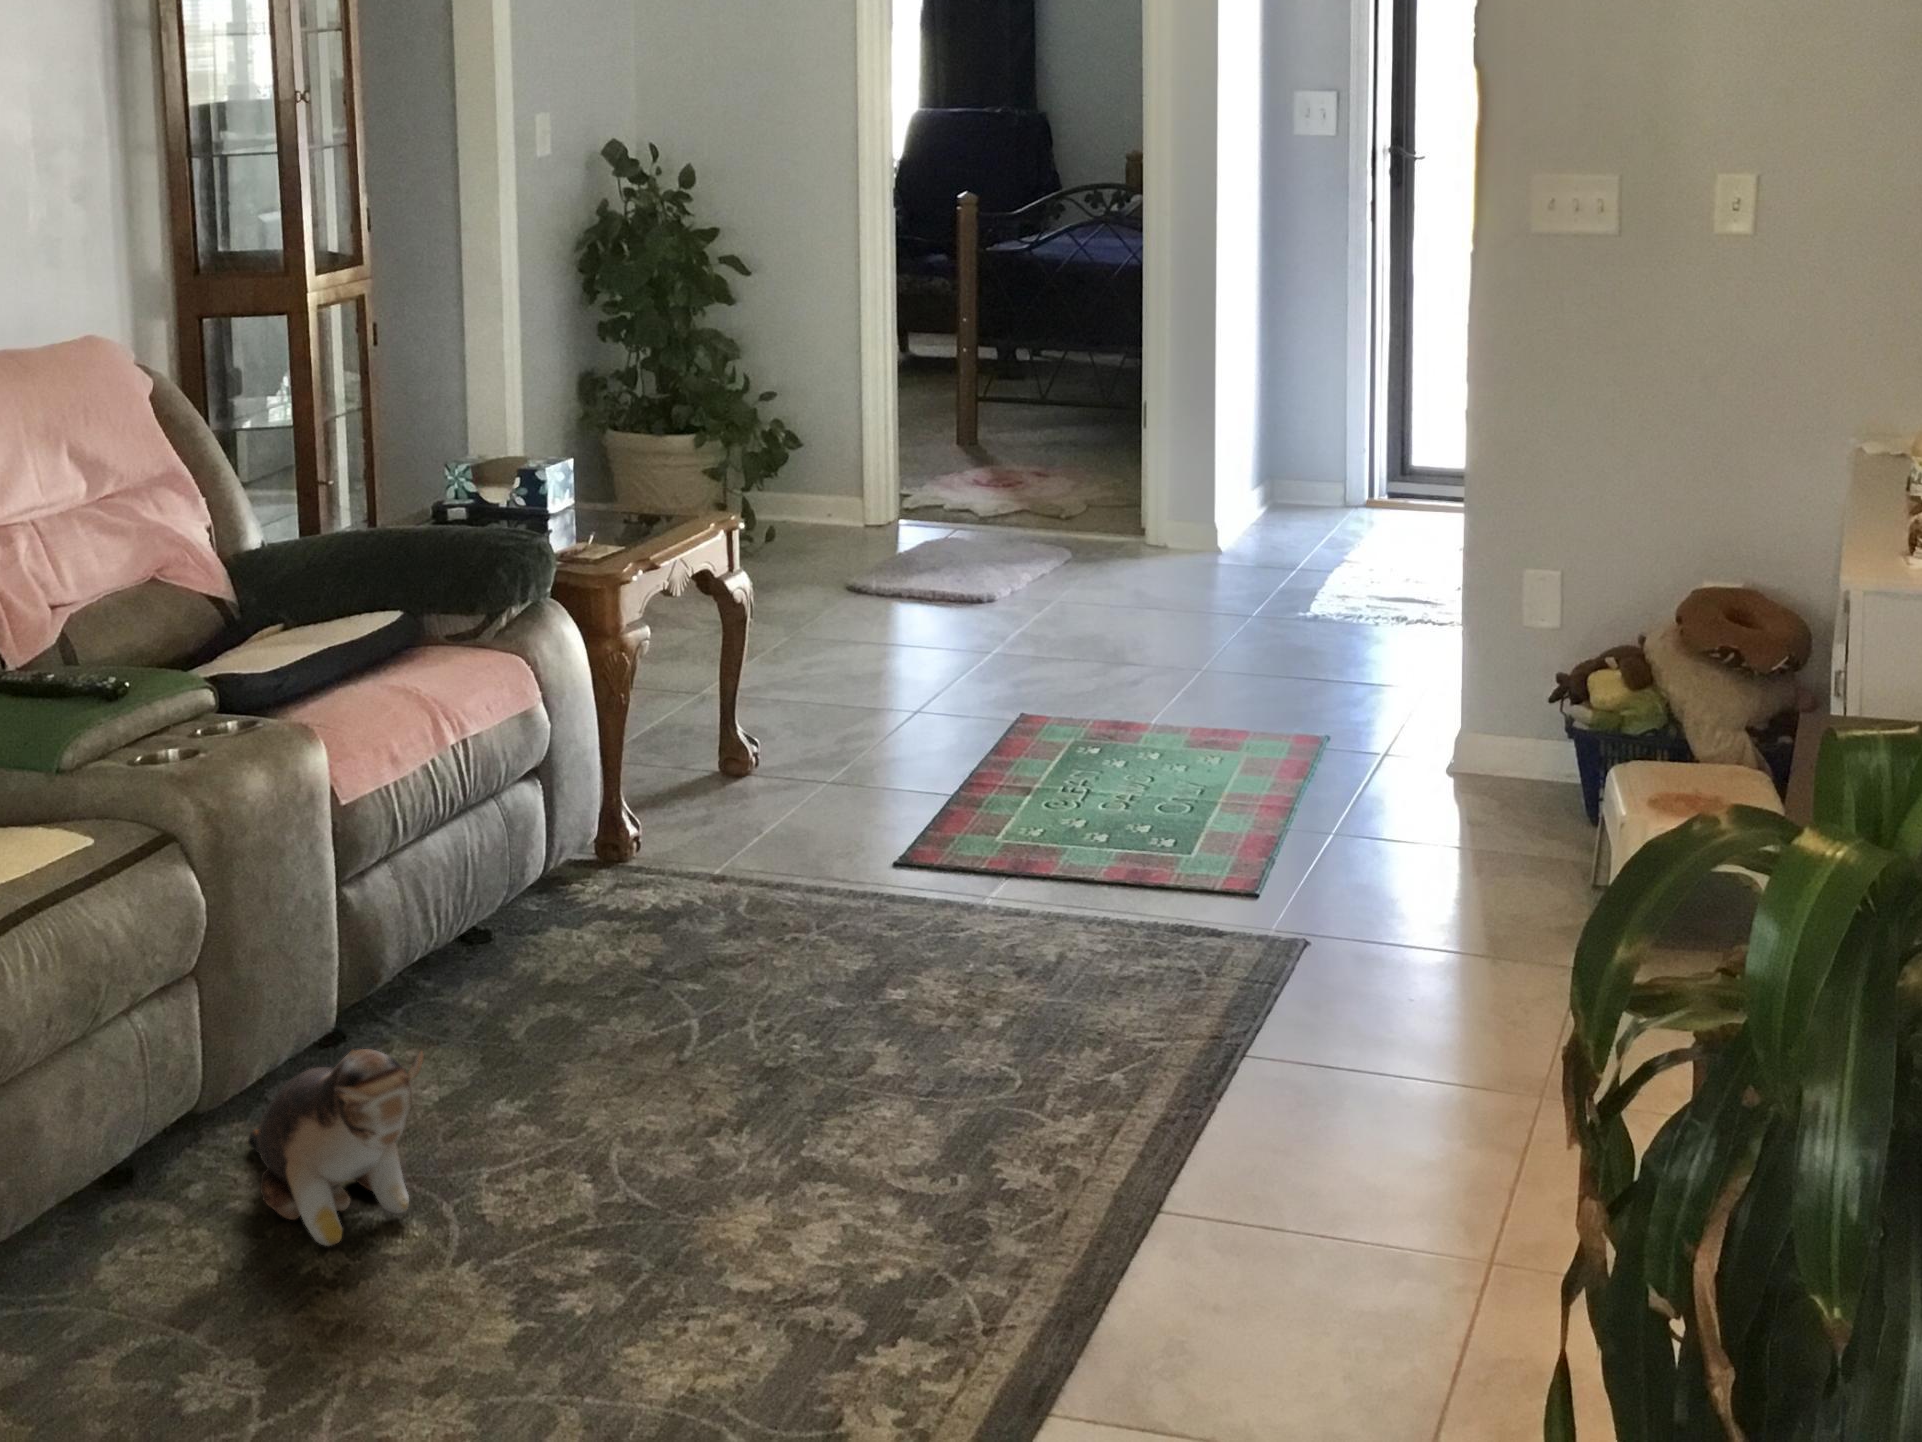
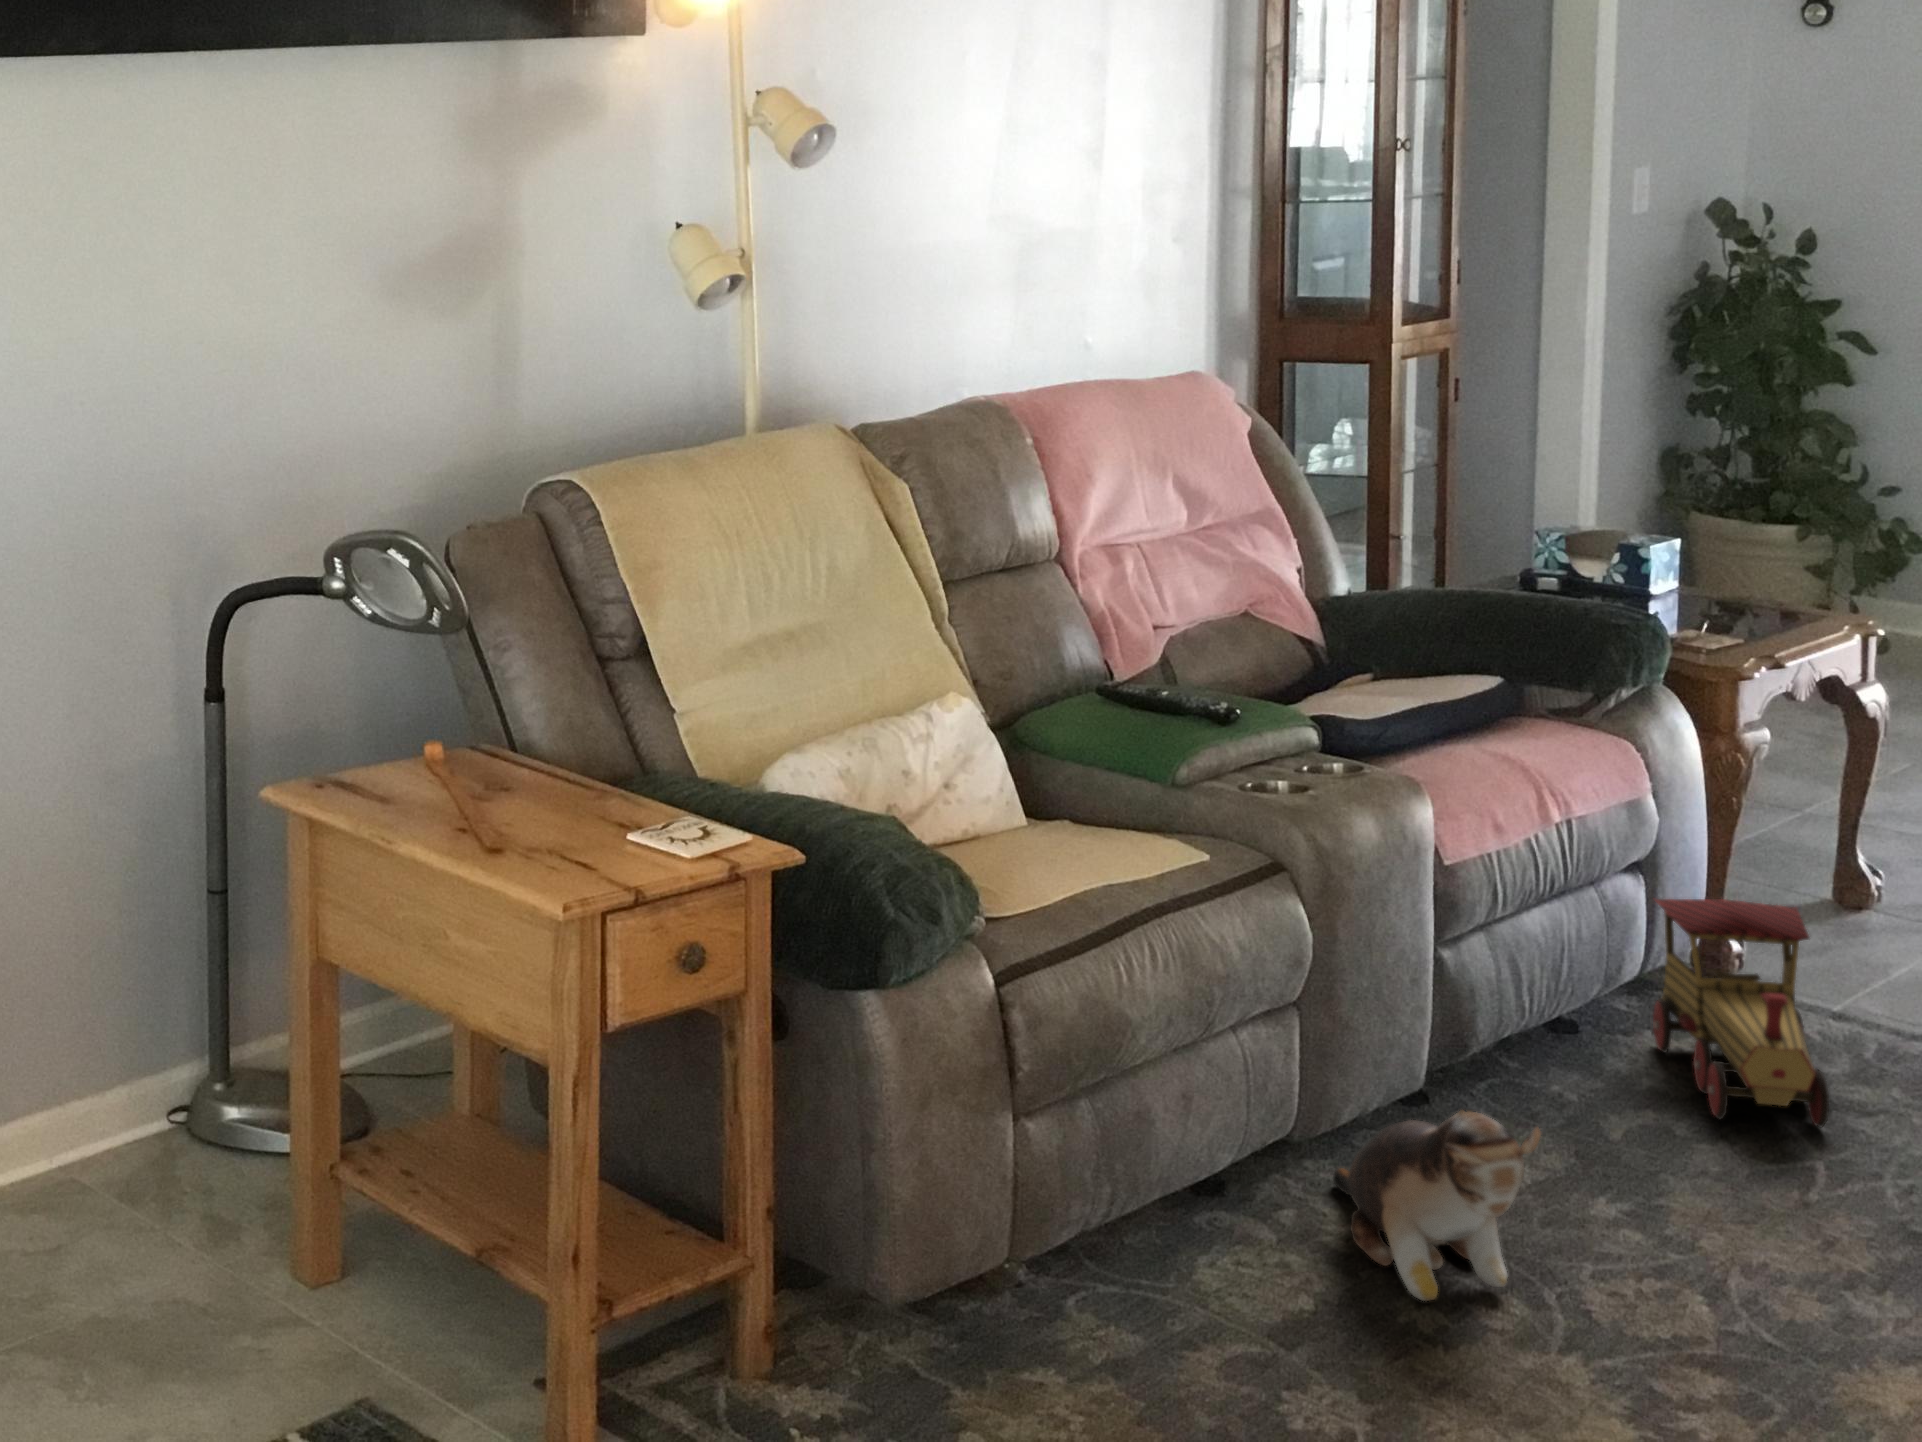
toy train: none [550,786,700,997] -> present [1653,899,1829,1127]

